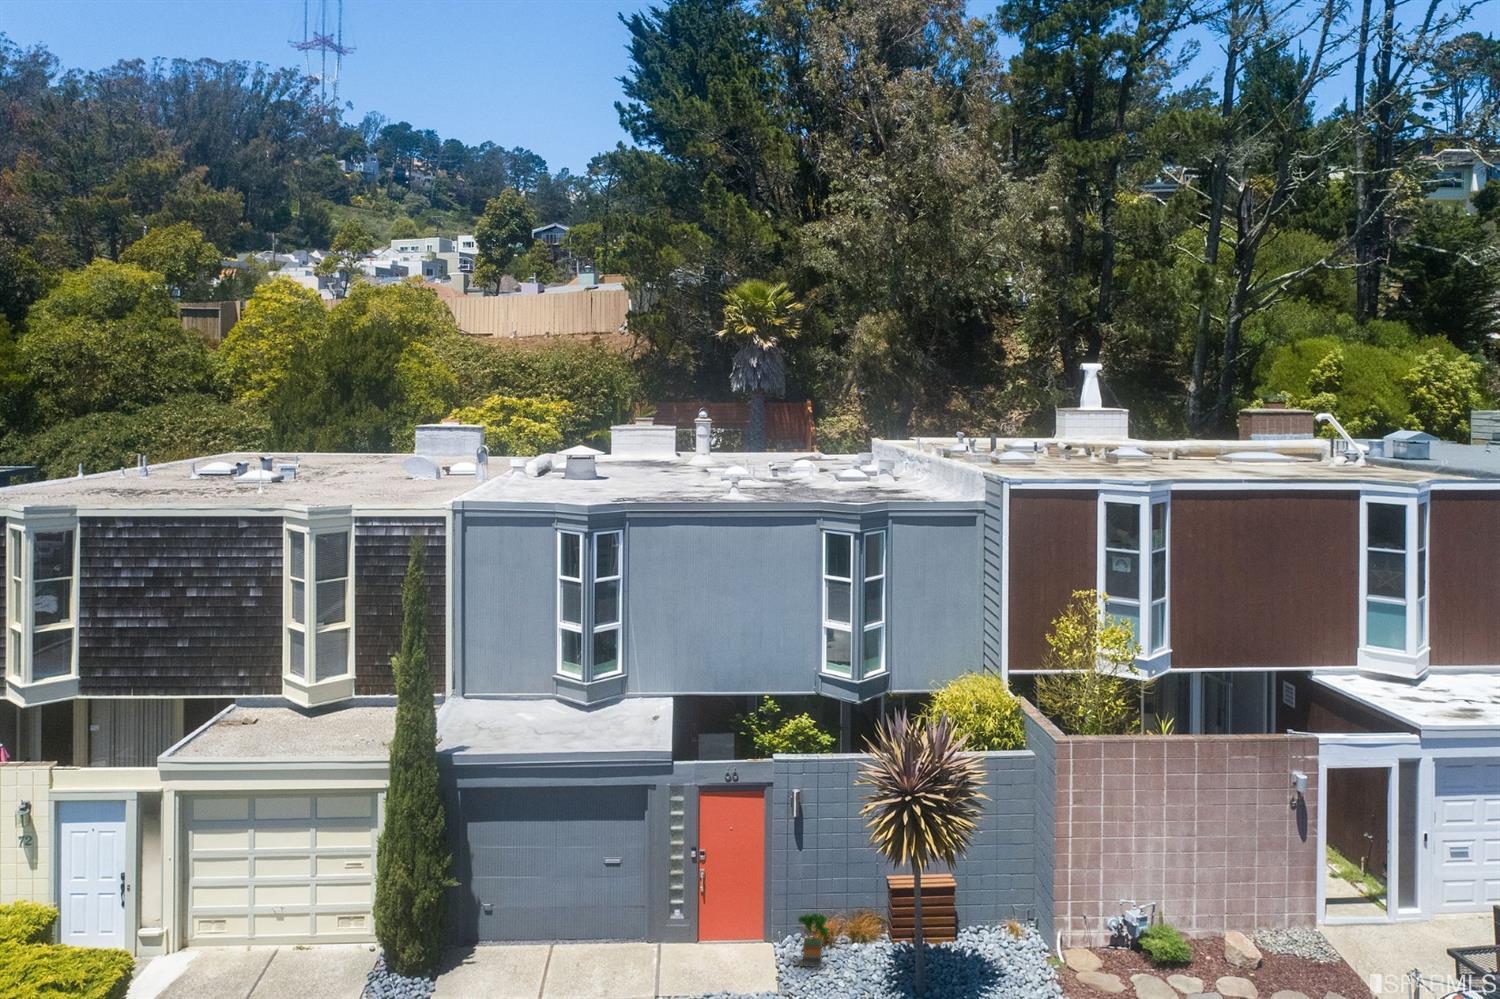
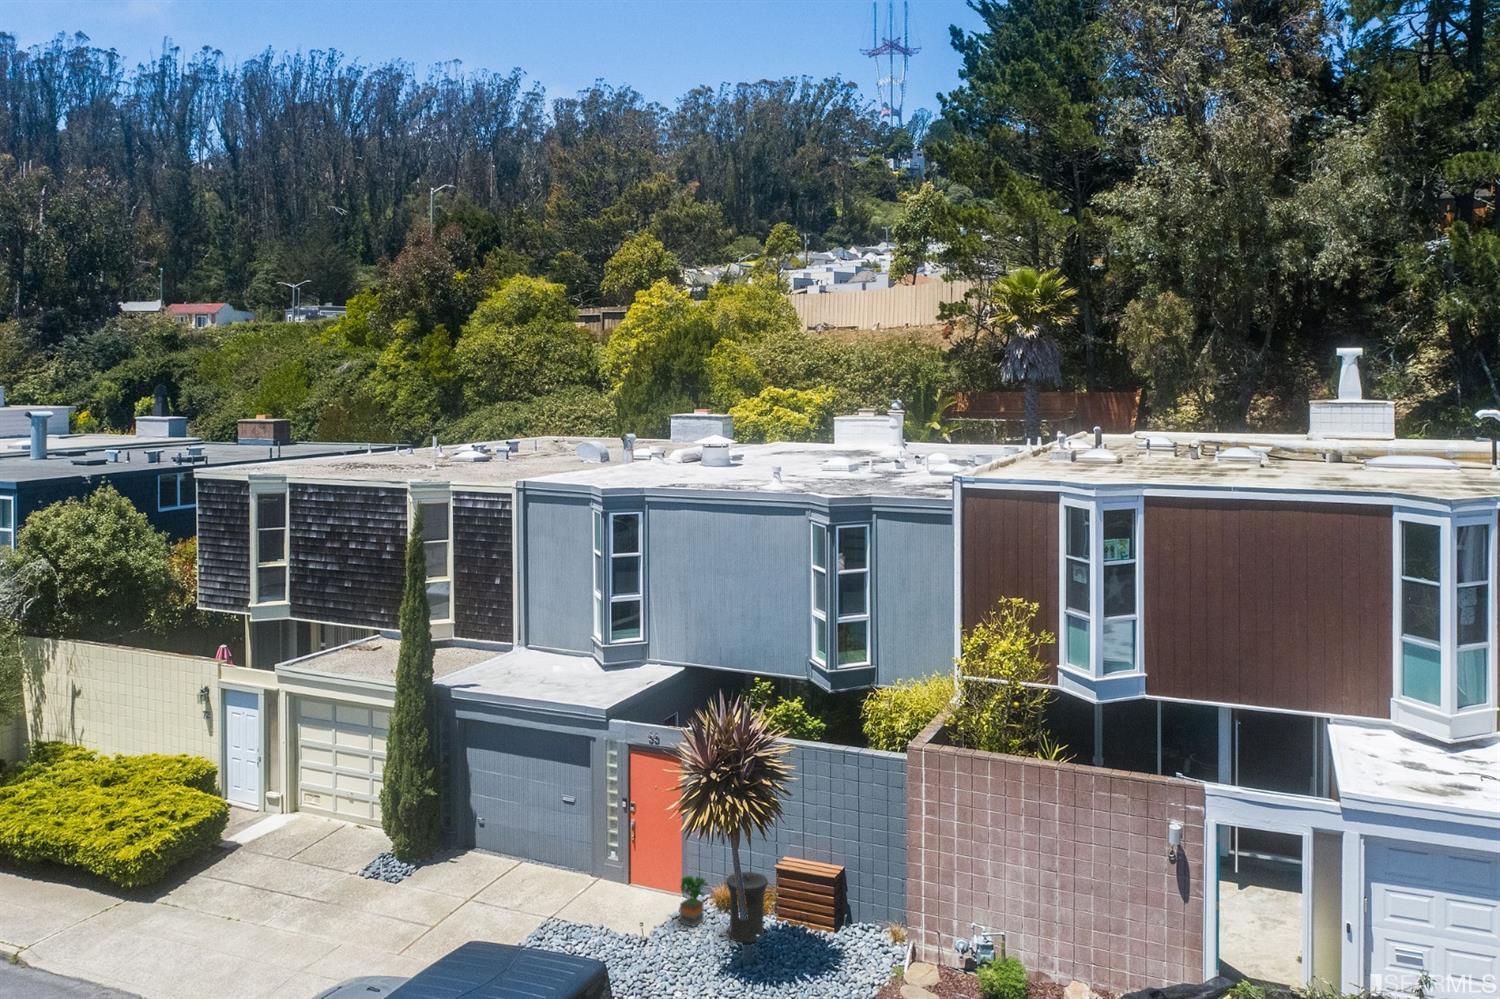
trash can: none [858,896,903,971] -> present [726,872,768,943]

